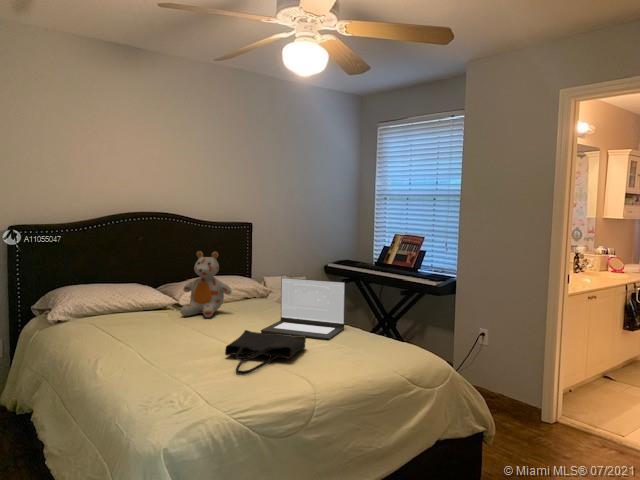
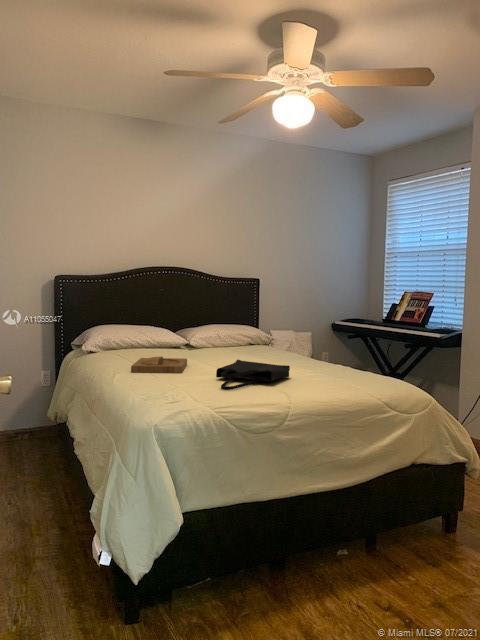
stuffed bear: present [181,251,231,318] -> none [189,297,234,355]
laptop: present [261,278,345,340] -> none [254,319,334,373]
tray: none [119,328,184,353] -> present [131,357,187,373]

